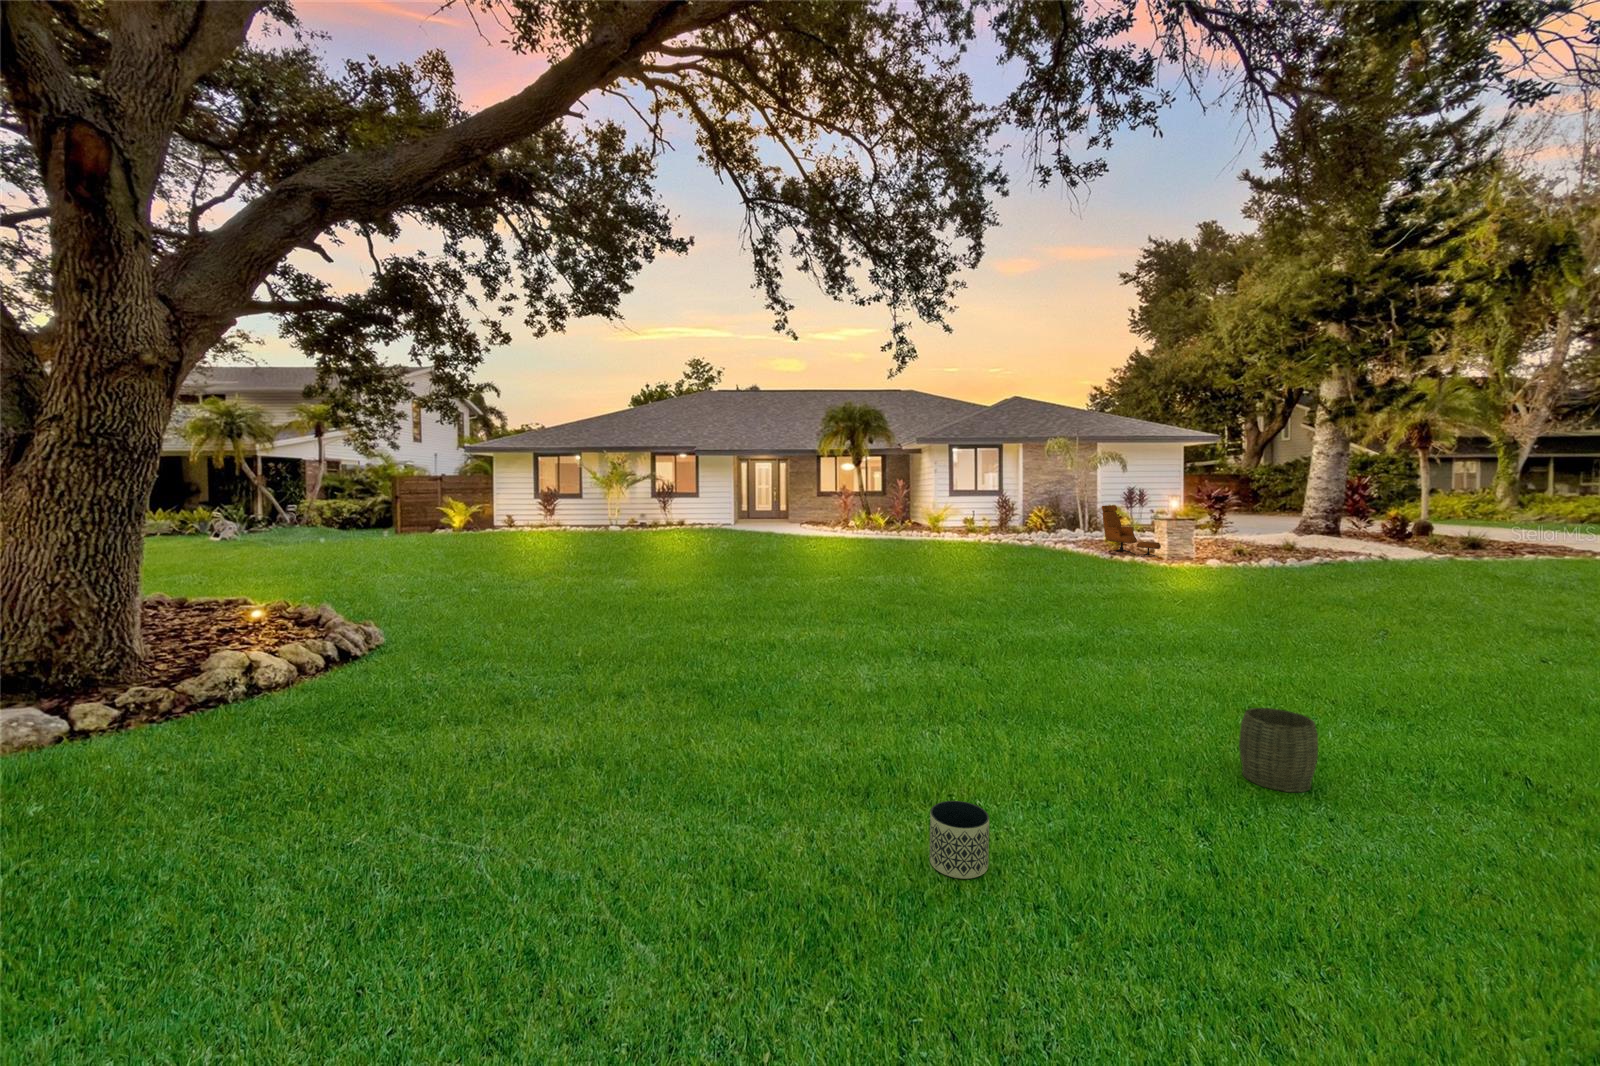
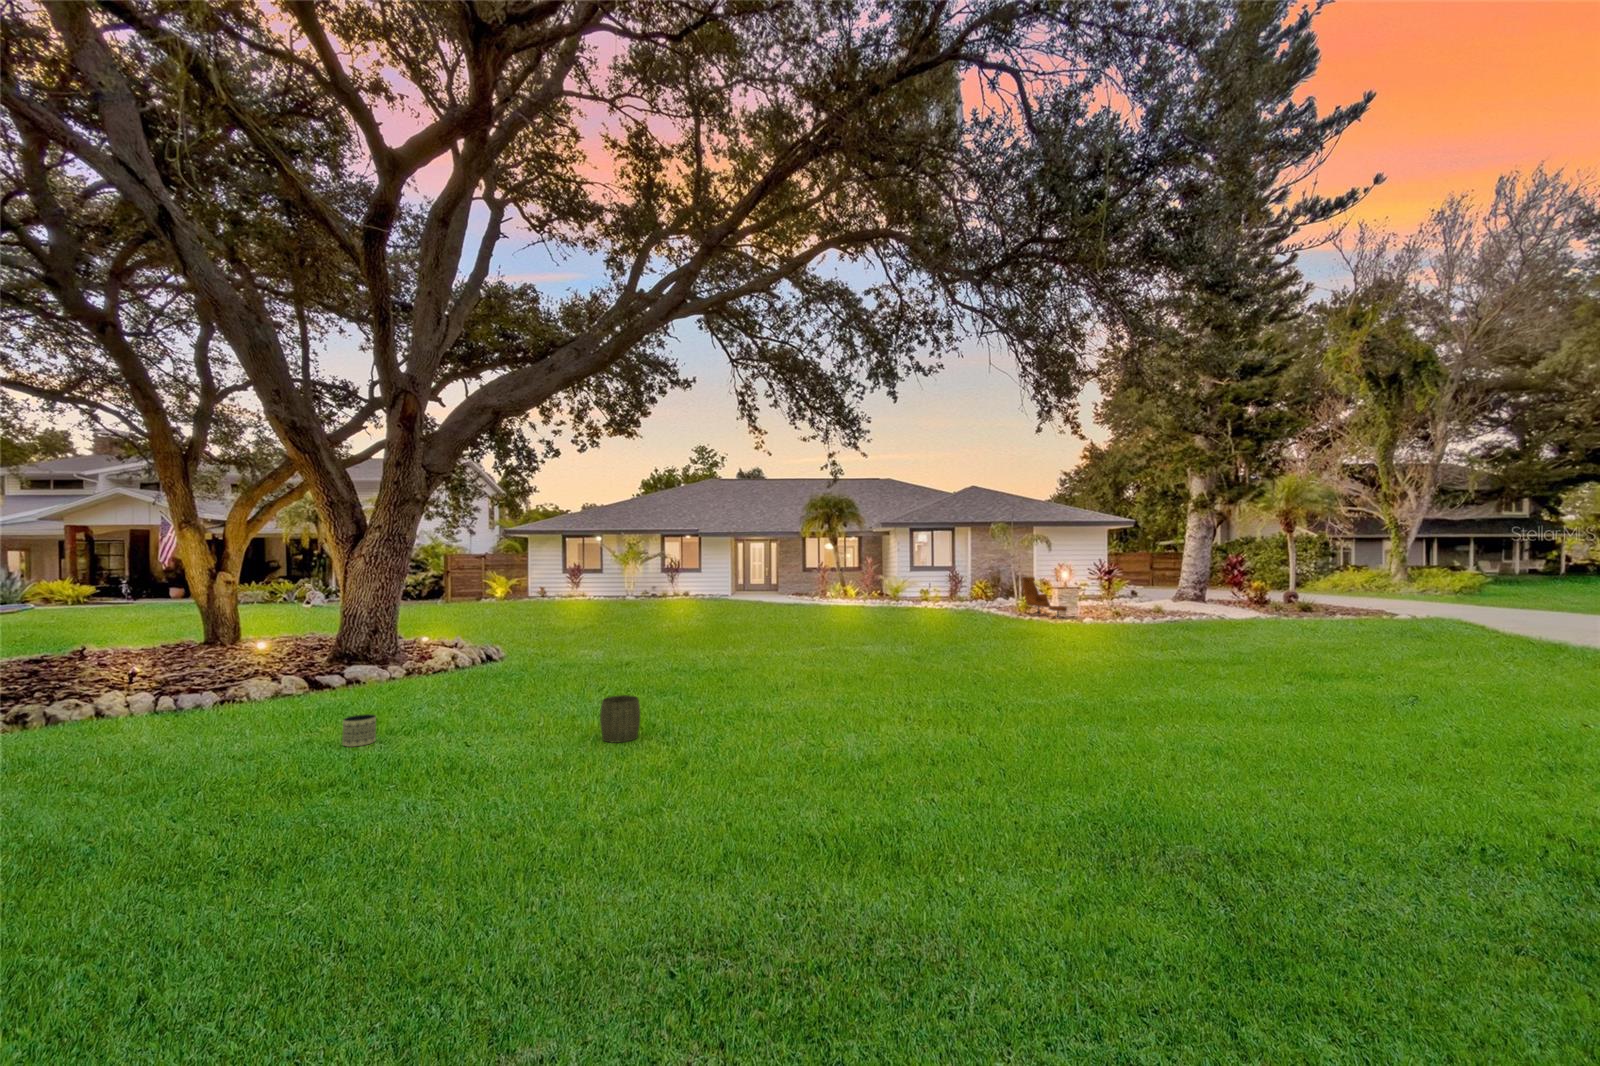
woven basket: present [1239,708,1318,792] -> present [600,695,640,743]
planter: present [930,801,989,879] -> present [342,714,376,747]

